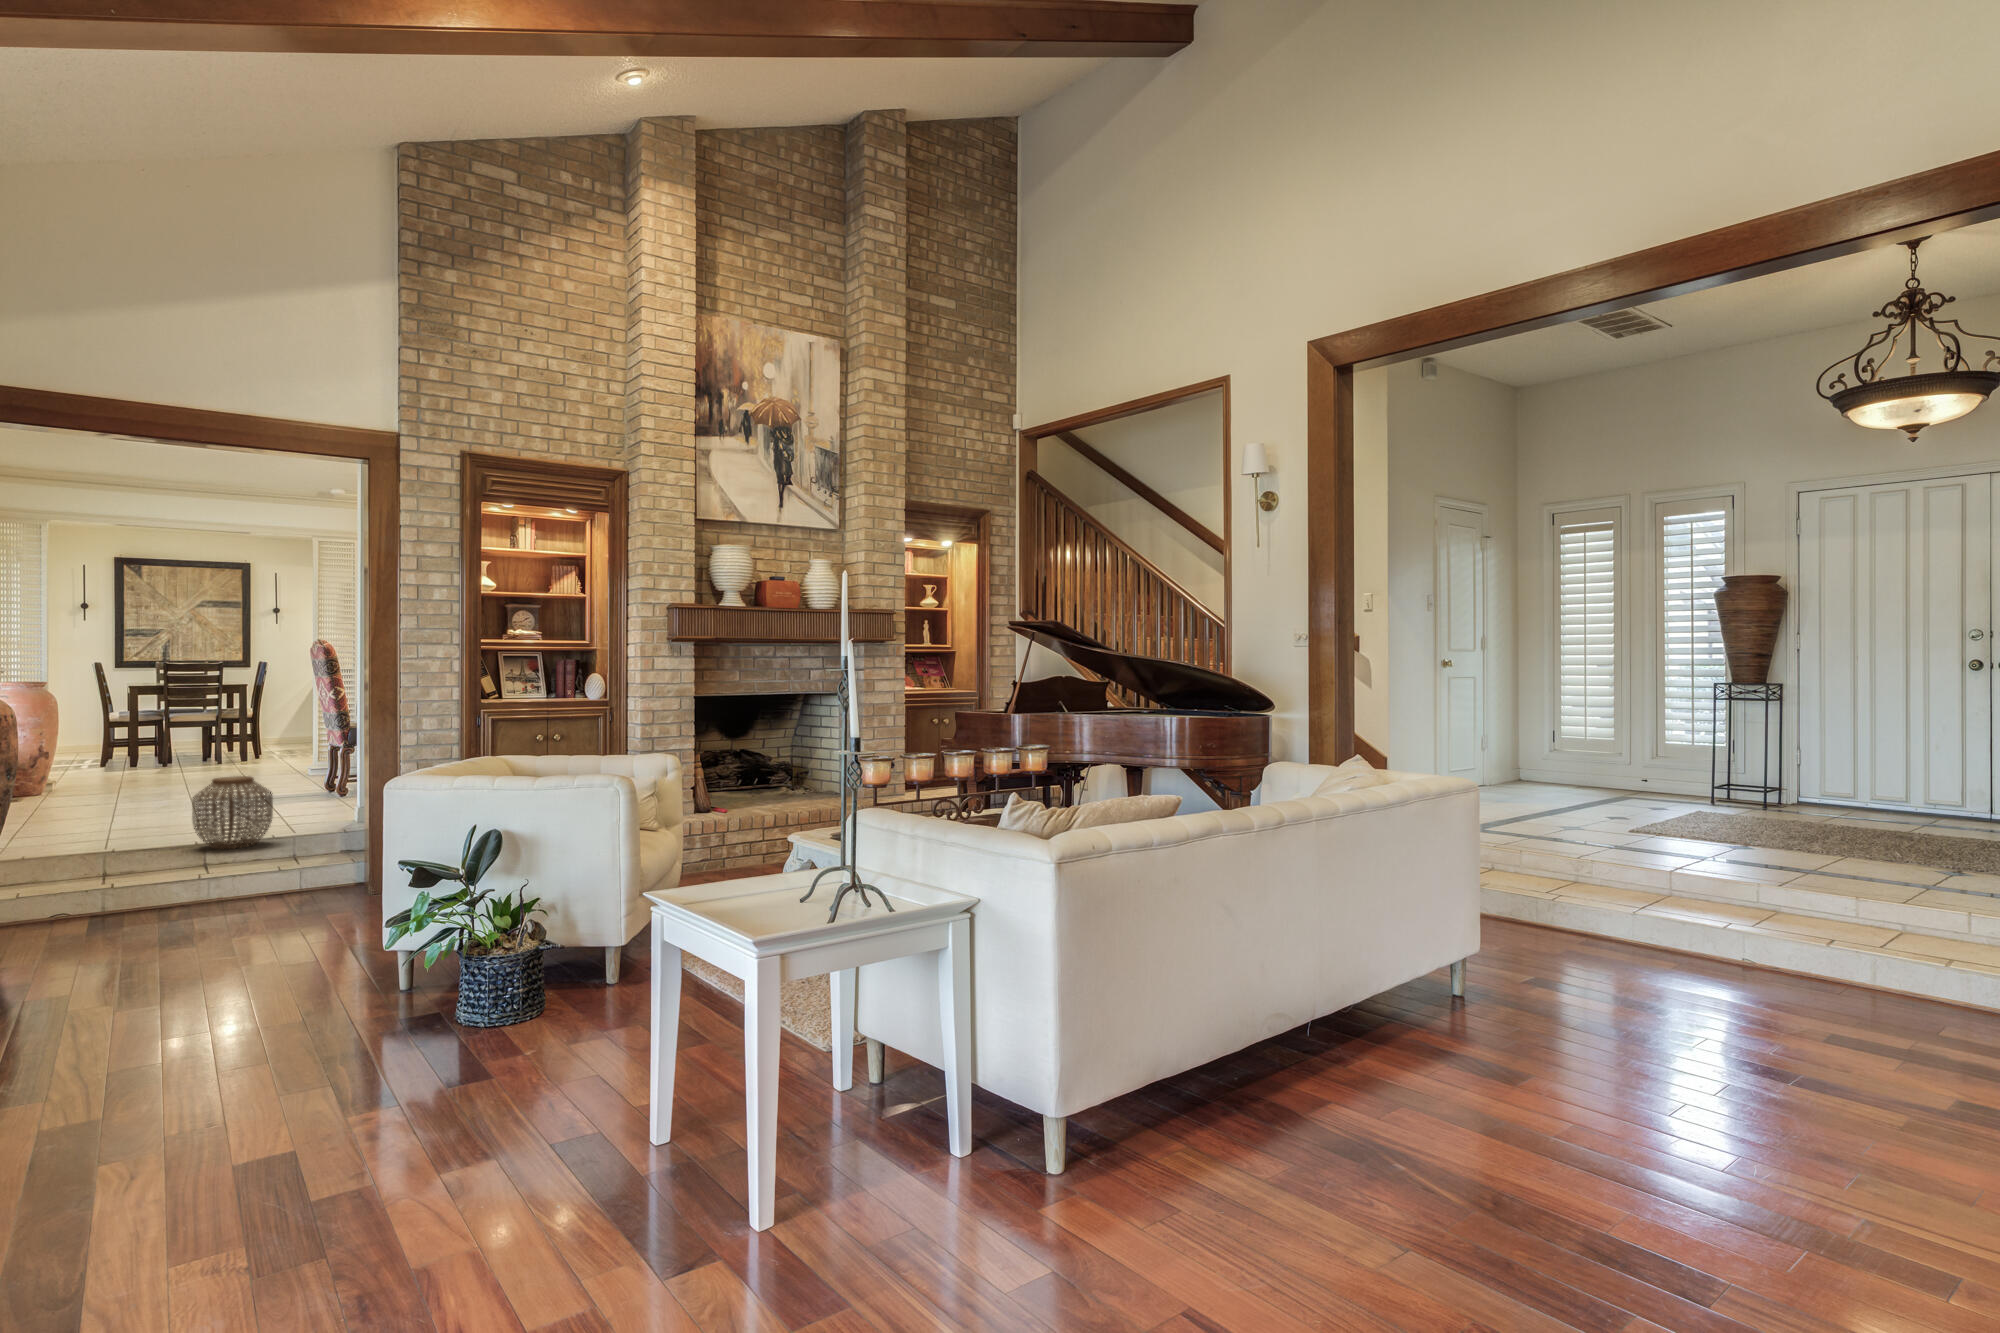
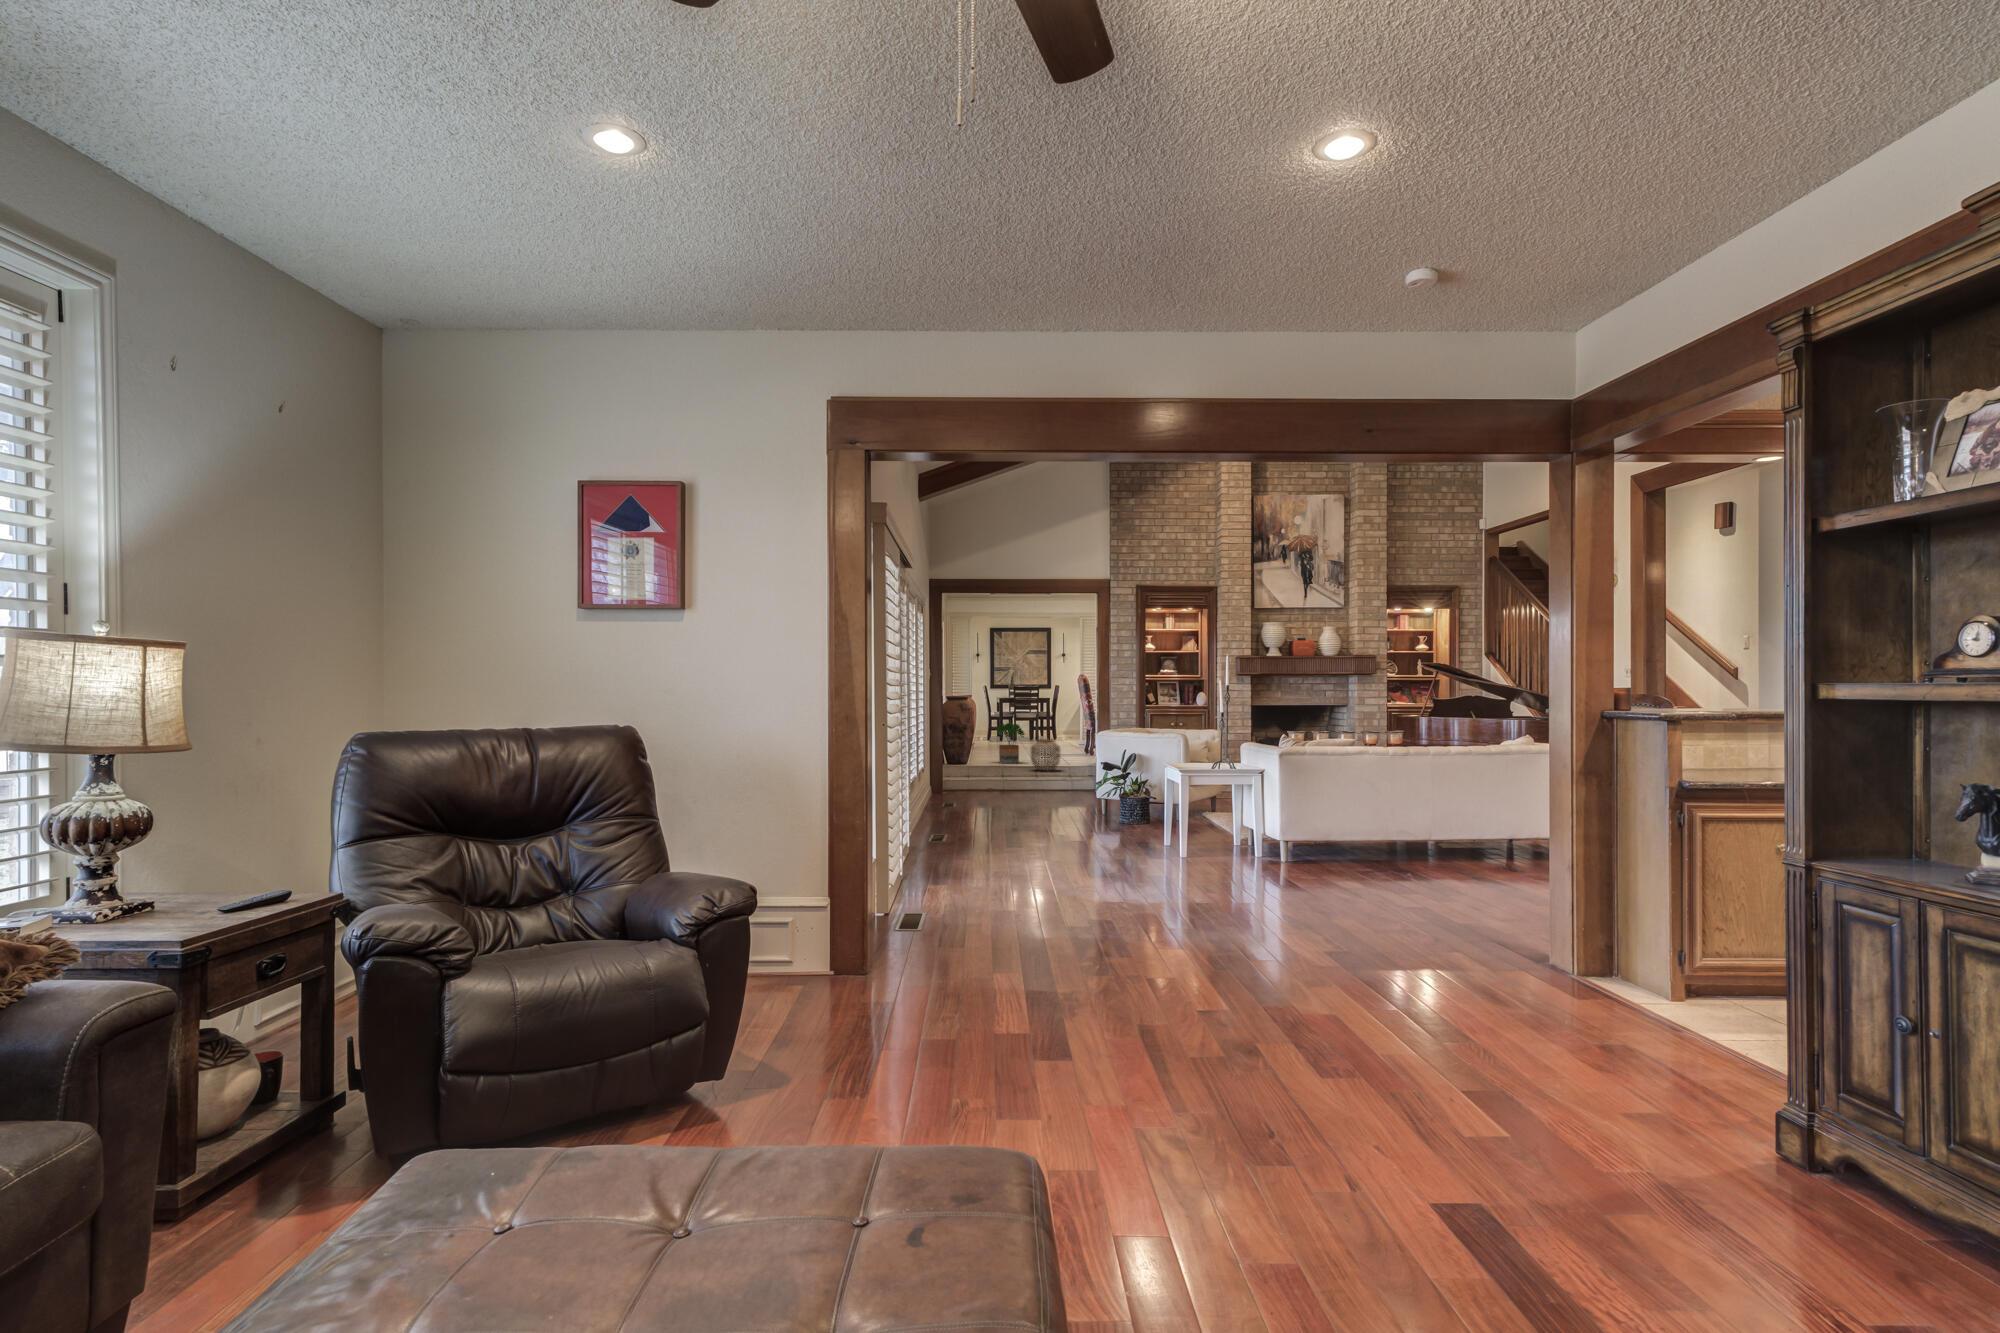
potted tree: none [99,740,181,832] -> present [997,723,1024,764]

